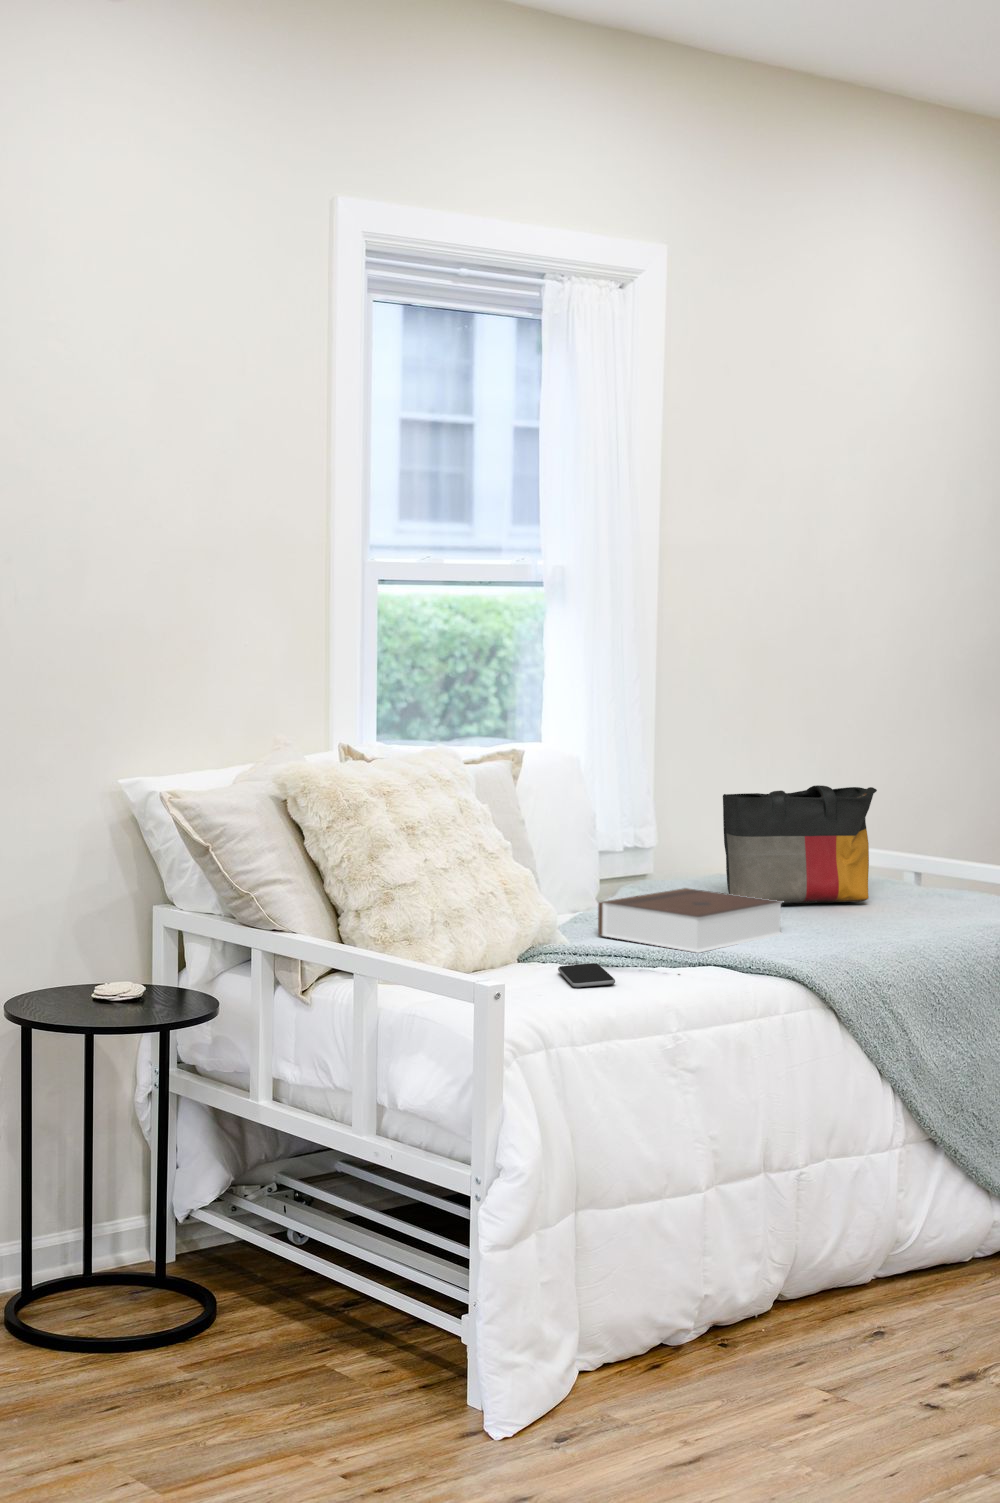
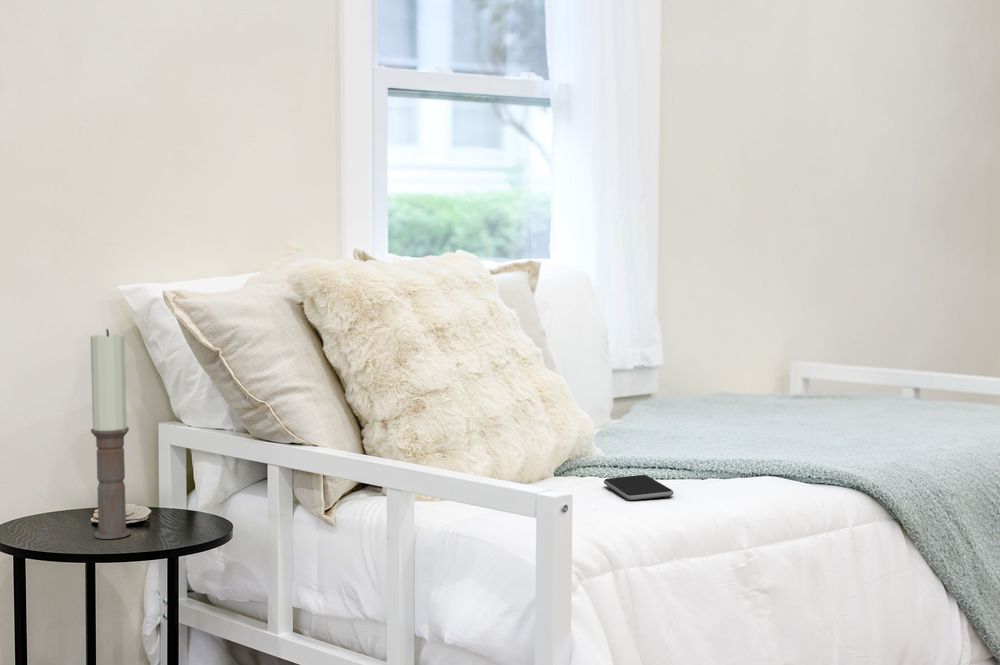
tote bag: present [723,785,877,903] -> none [746,295,902,418]
candle: none [95,828,128,1014] -> present [91,329,130,539]
book: present [598,888,783,953] -> none [634,399,828,463]

